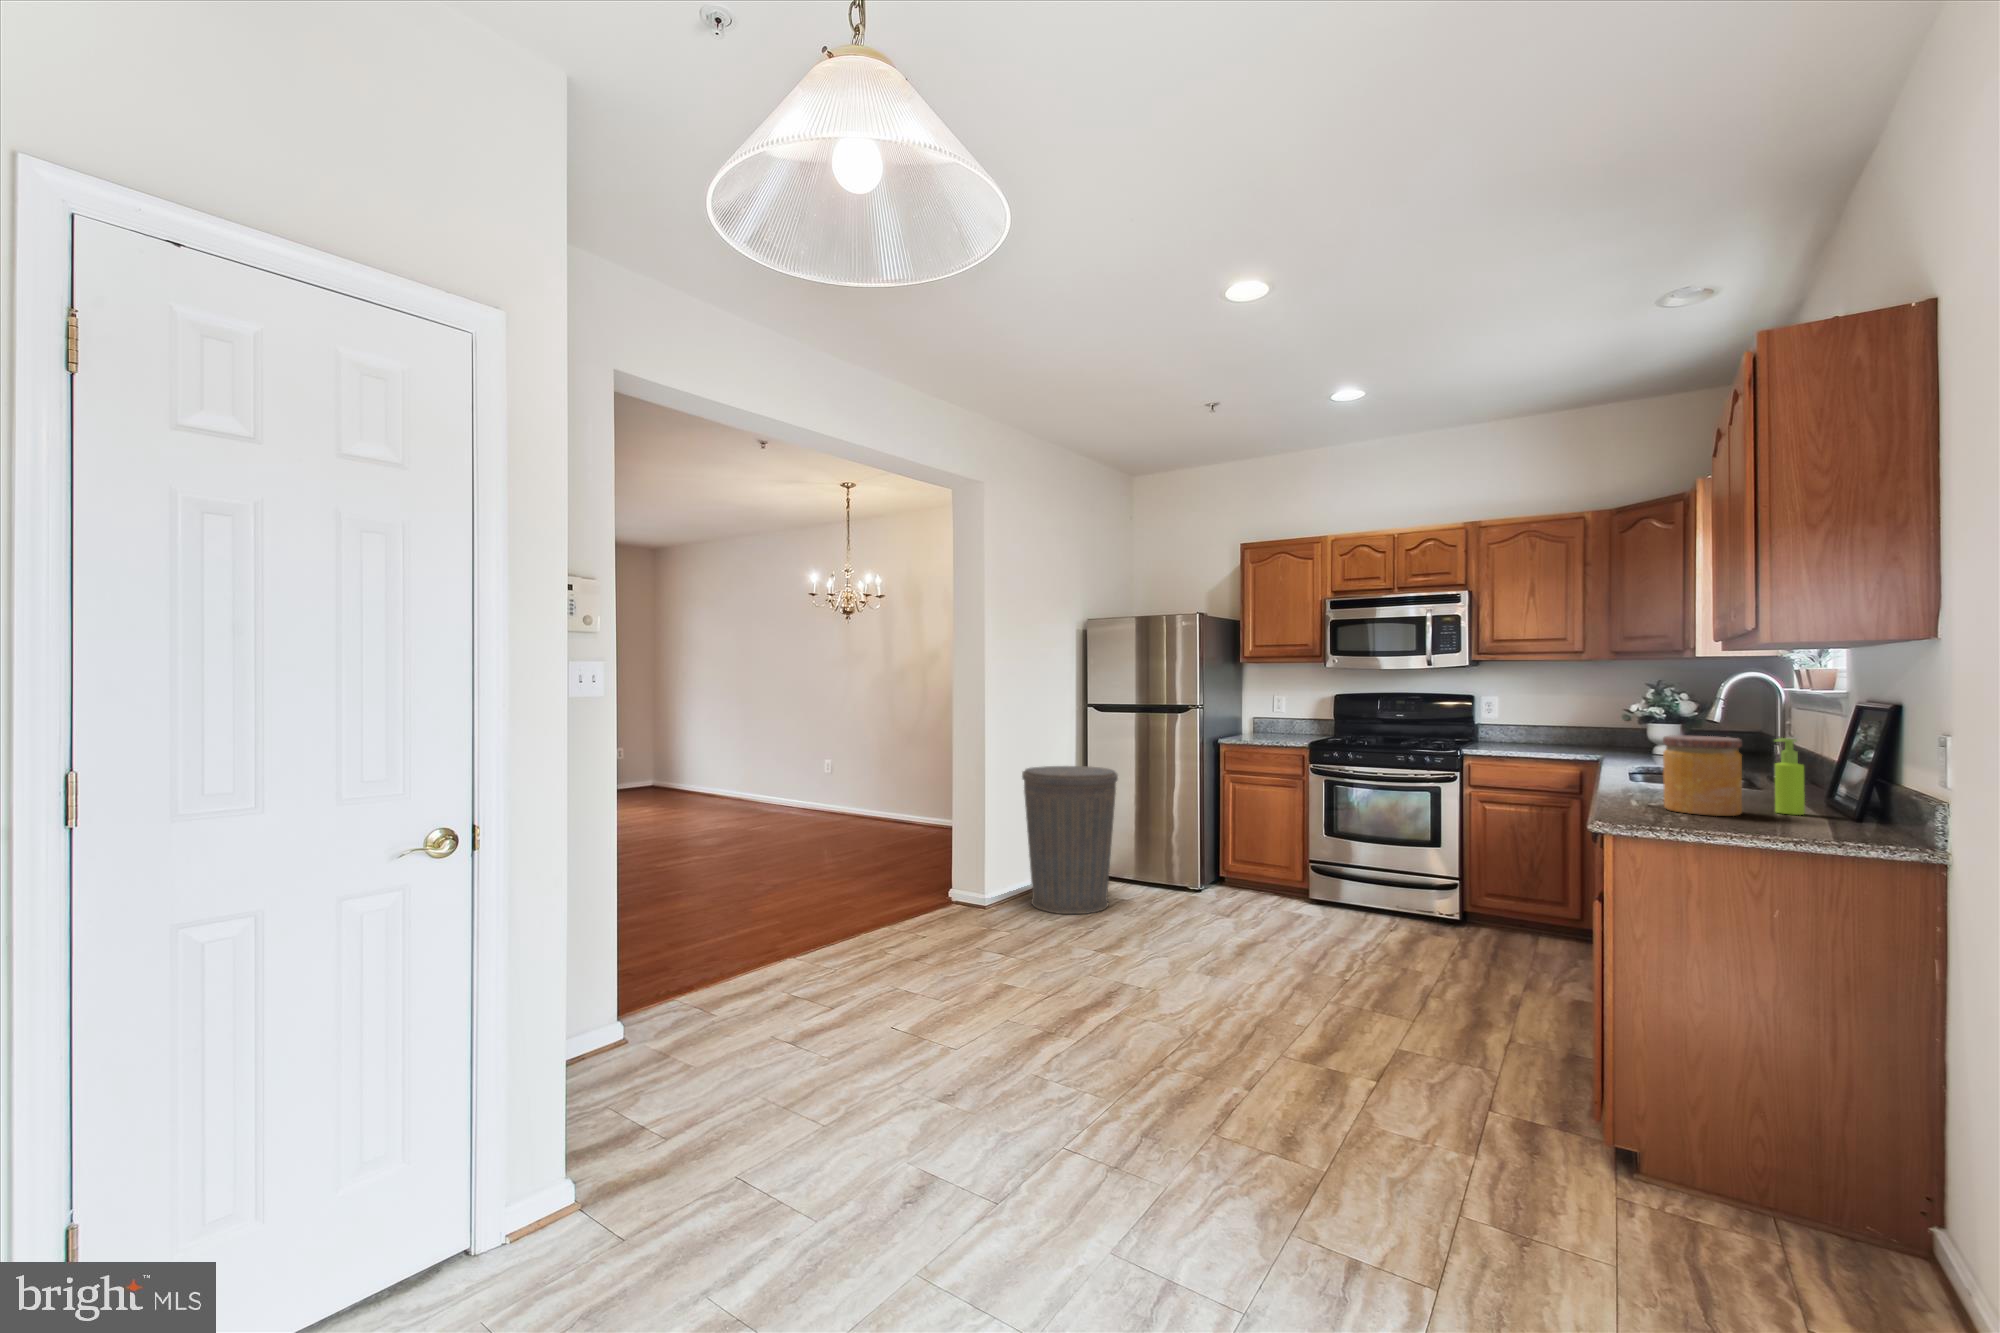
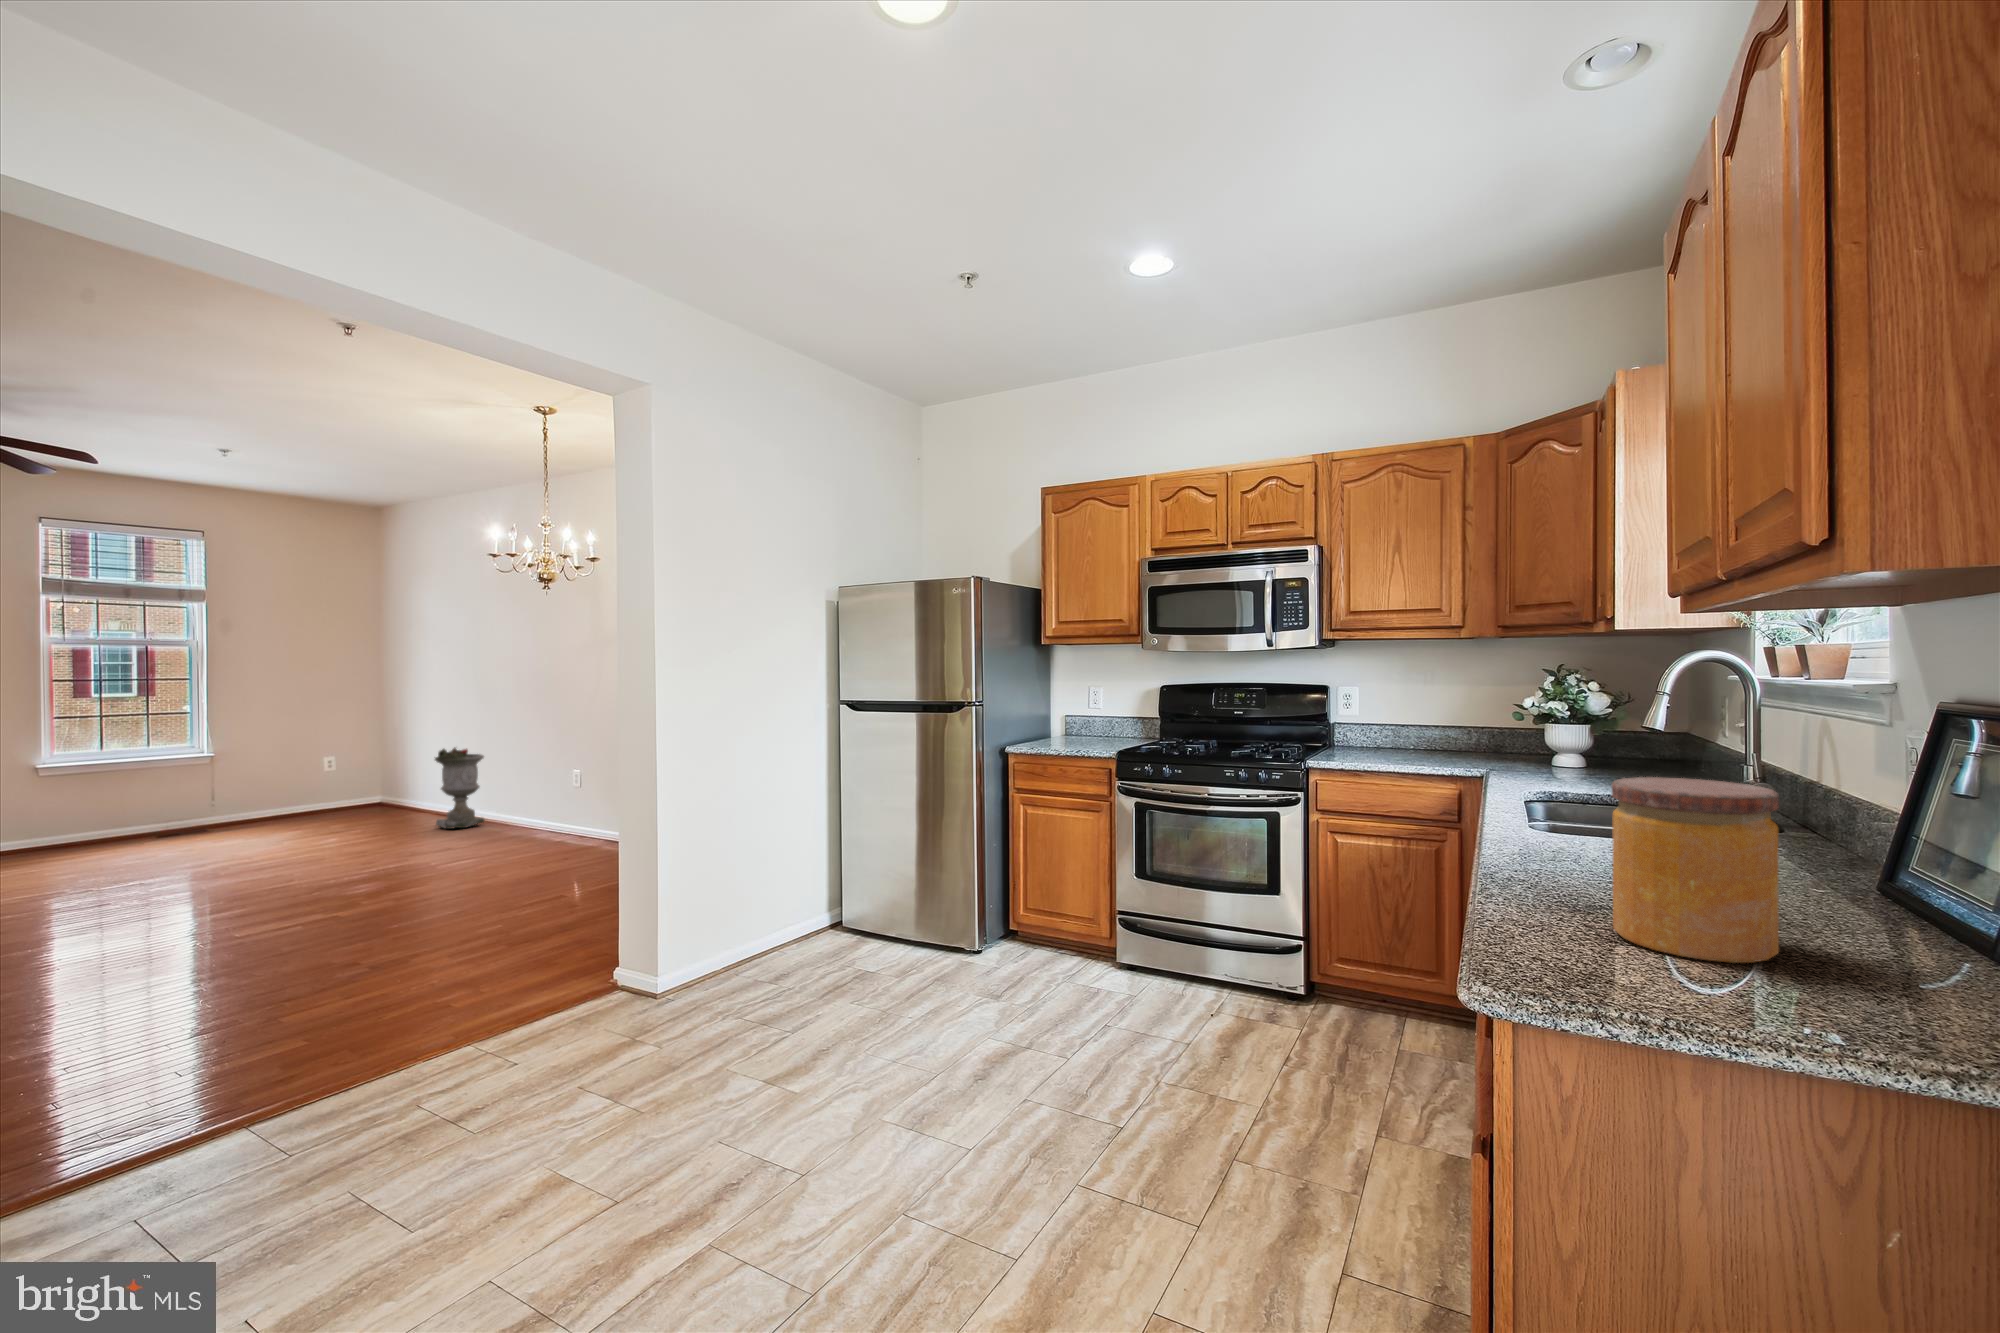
soap dispenser: present [1775,738,1805,815] -> none [1832,785,1897,949]
planter: none [710,739,747,805] -> present [435,747,484,829]
trash can: present [1022,766,1118,914] -> none [715,788,853,1004]

